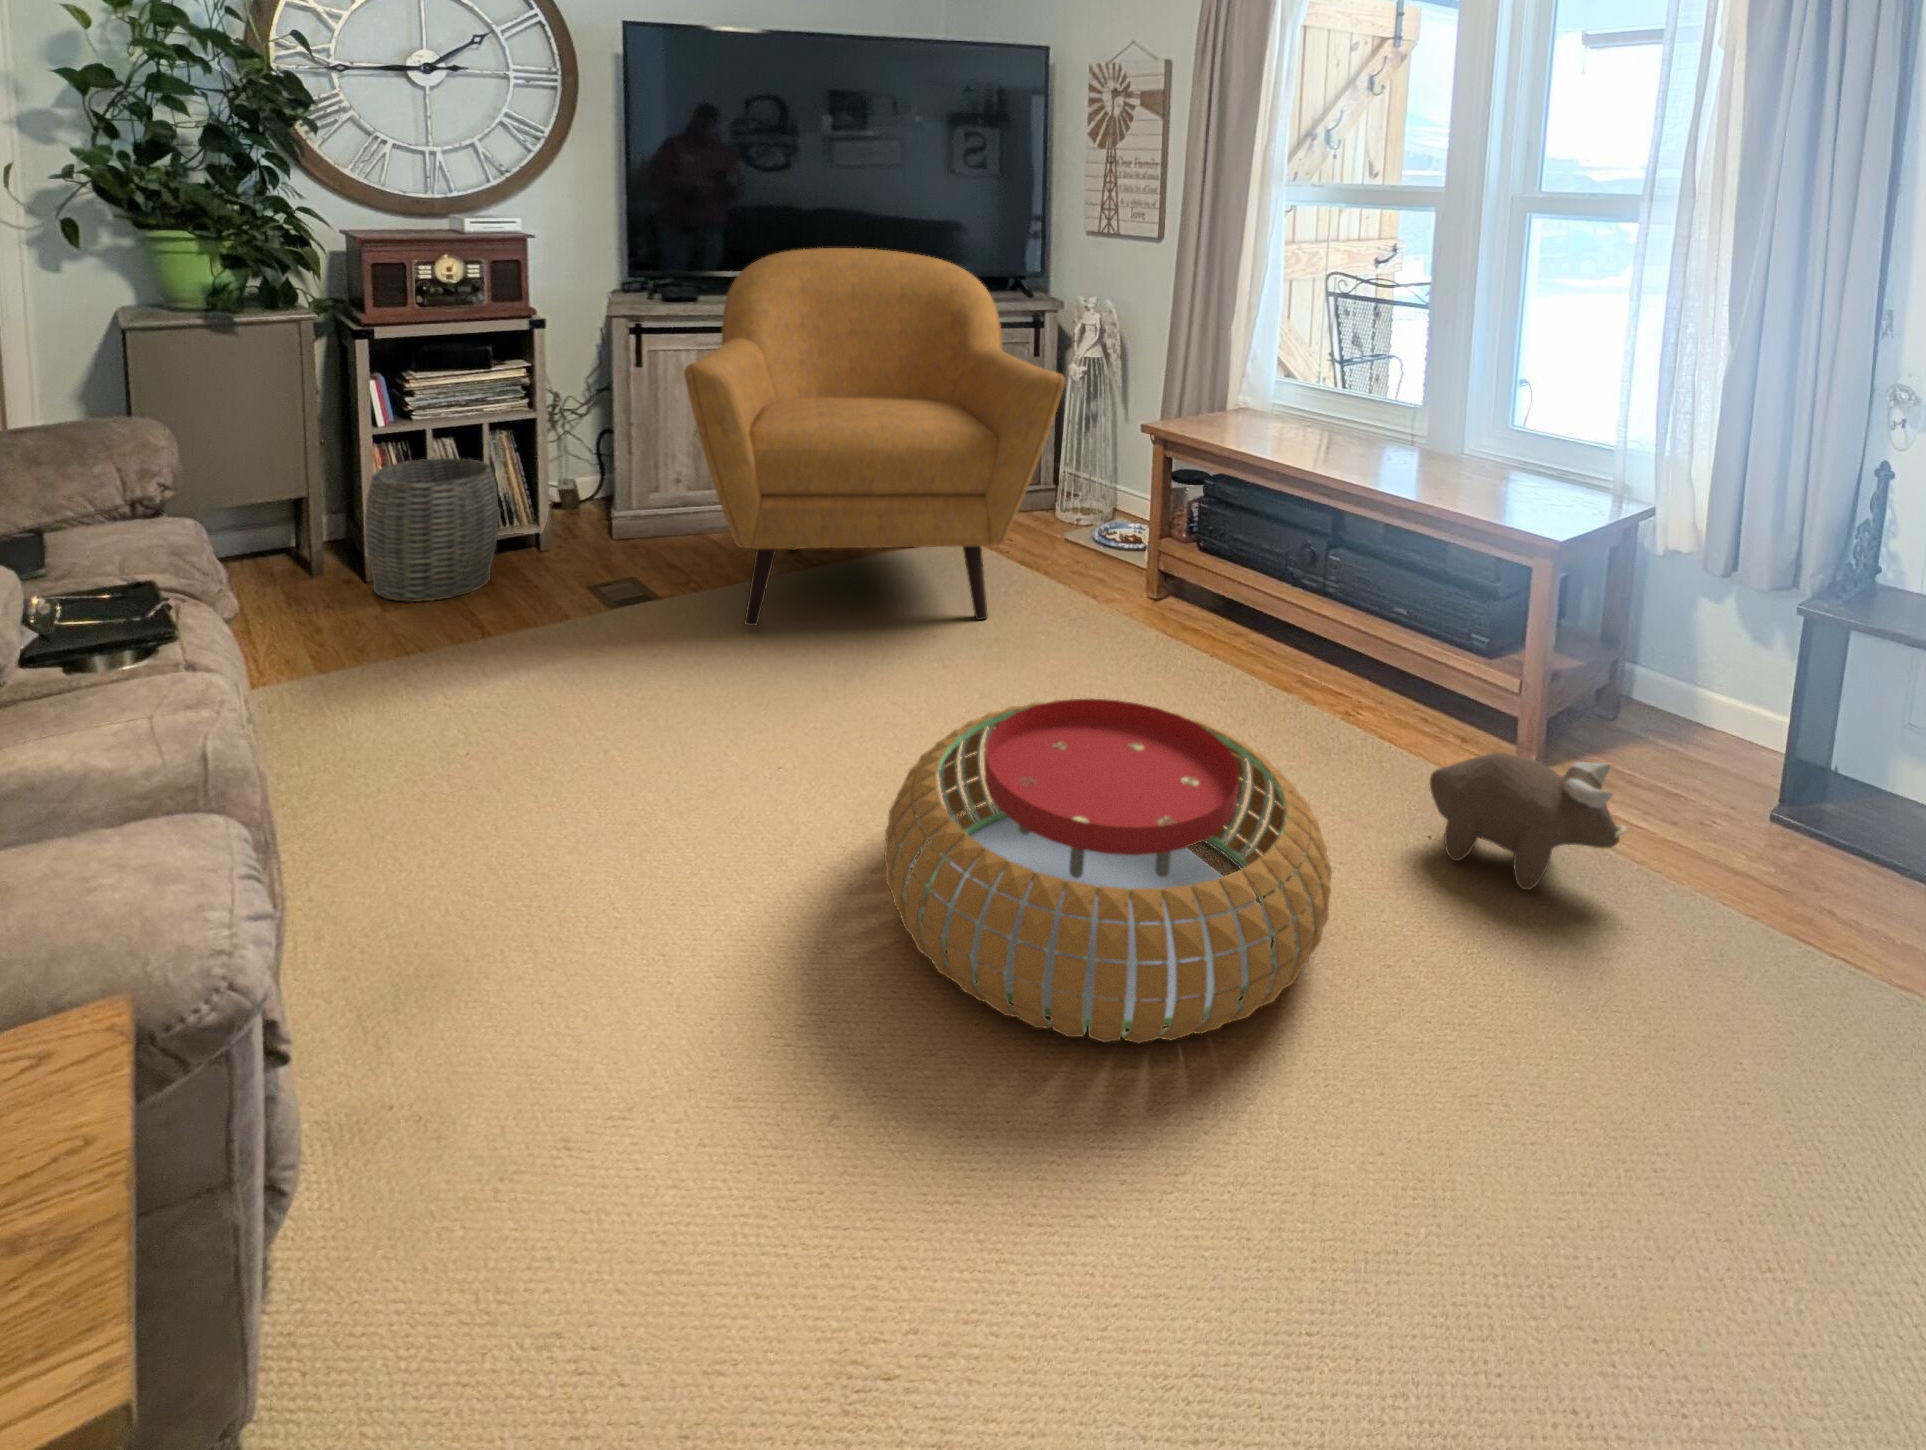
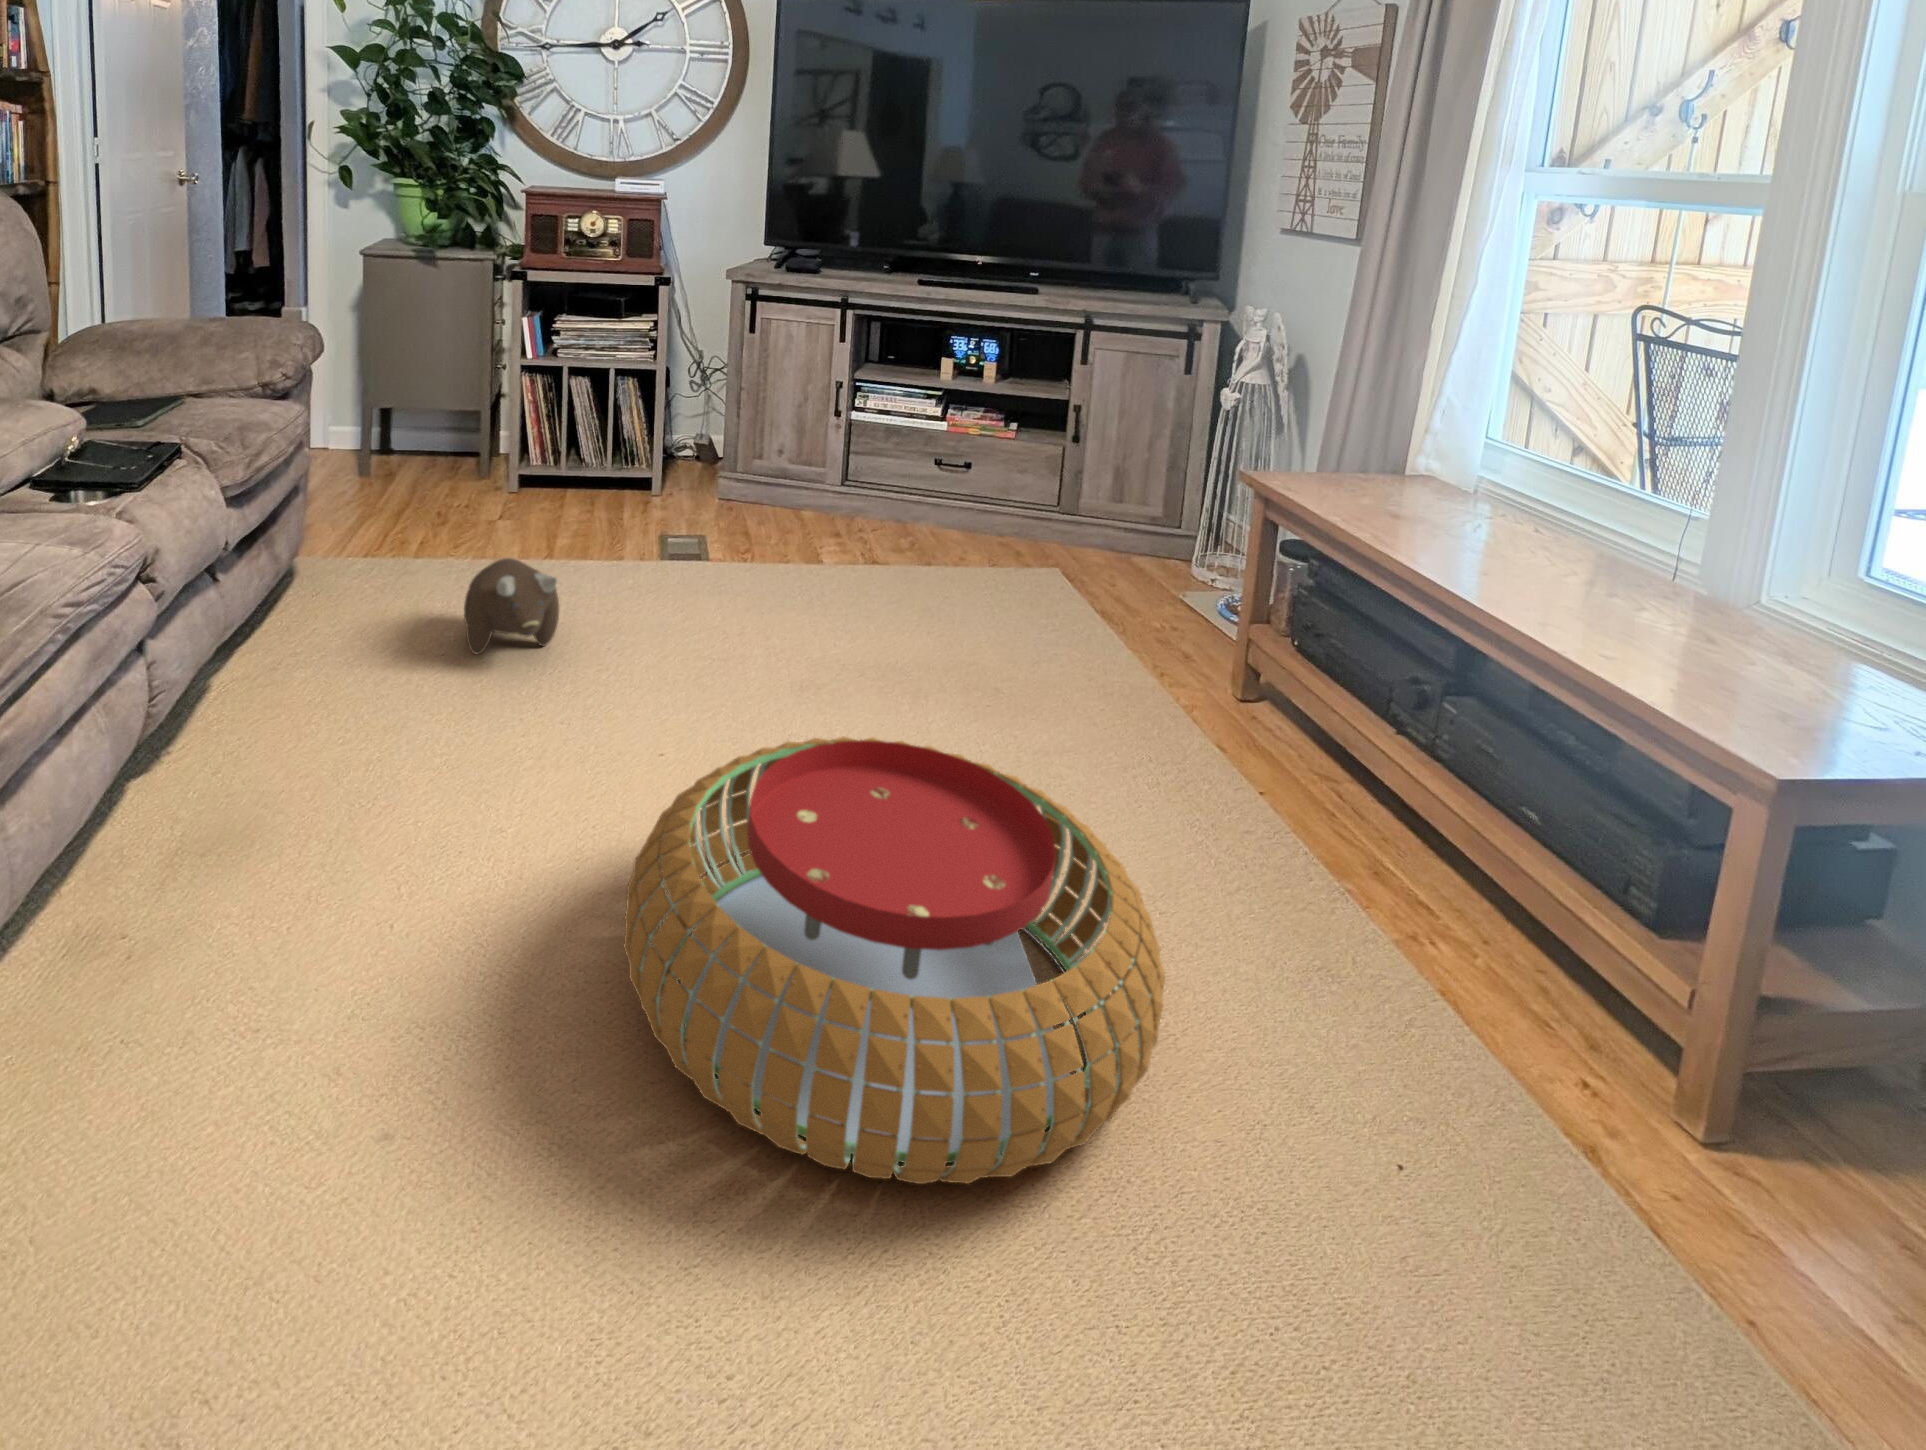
armchair: present [684,248,1065,626] -> none [714,227,1124,656]
woven basket: present [365,458,498,602] -> none [498,393,606,520]
plush toy: present [1430,753,1627,890] -> present [464,558,559,655]

